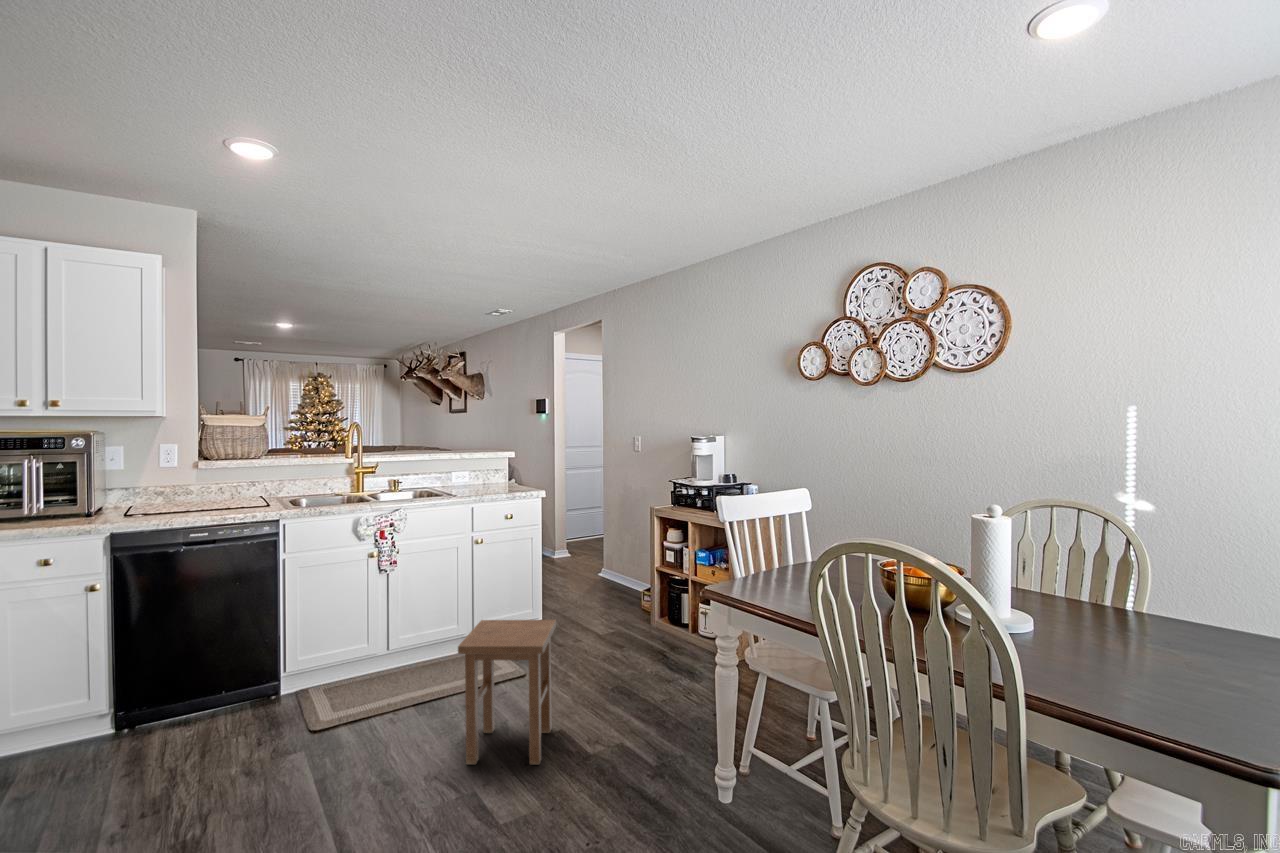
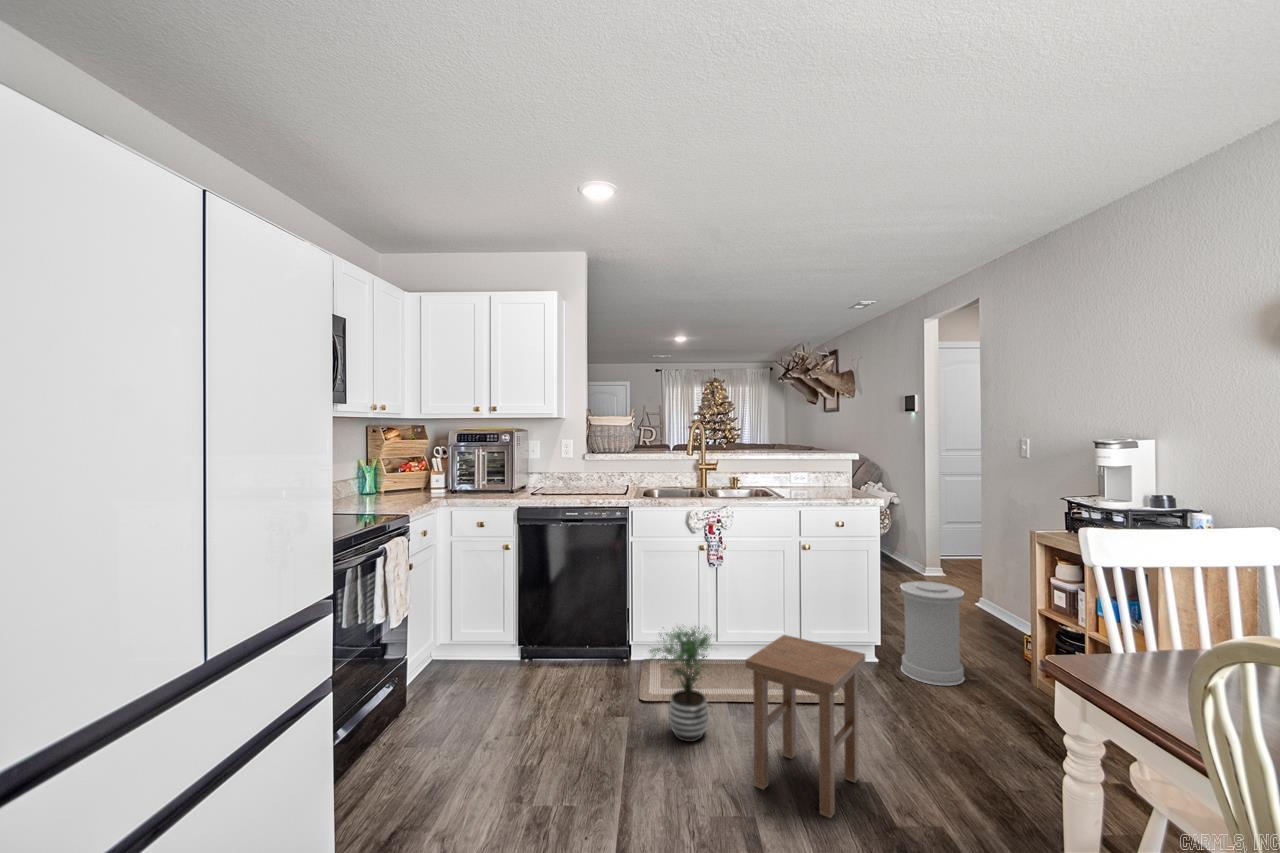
trash can: none [558,559,608,645] -> present [900,581,964,685]
potted plant: none [334,628,421,752] -> present [650,626,715,742]

